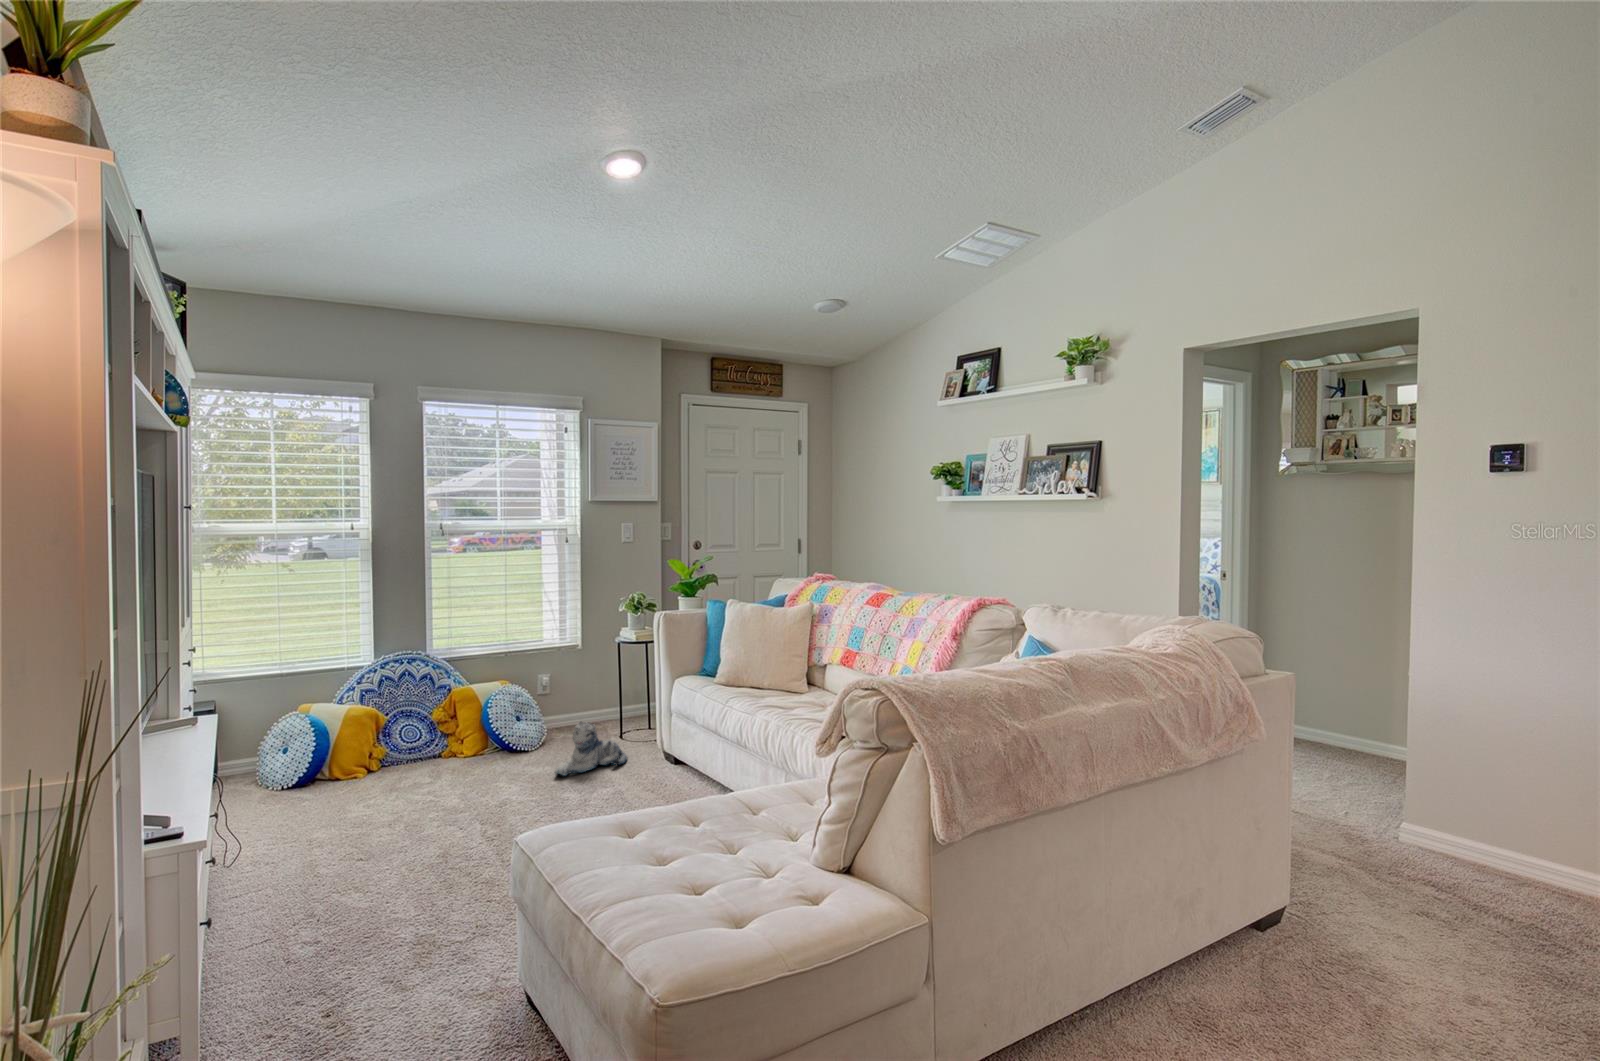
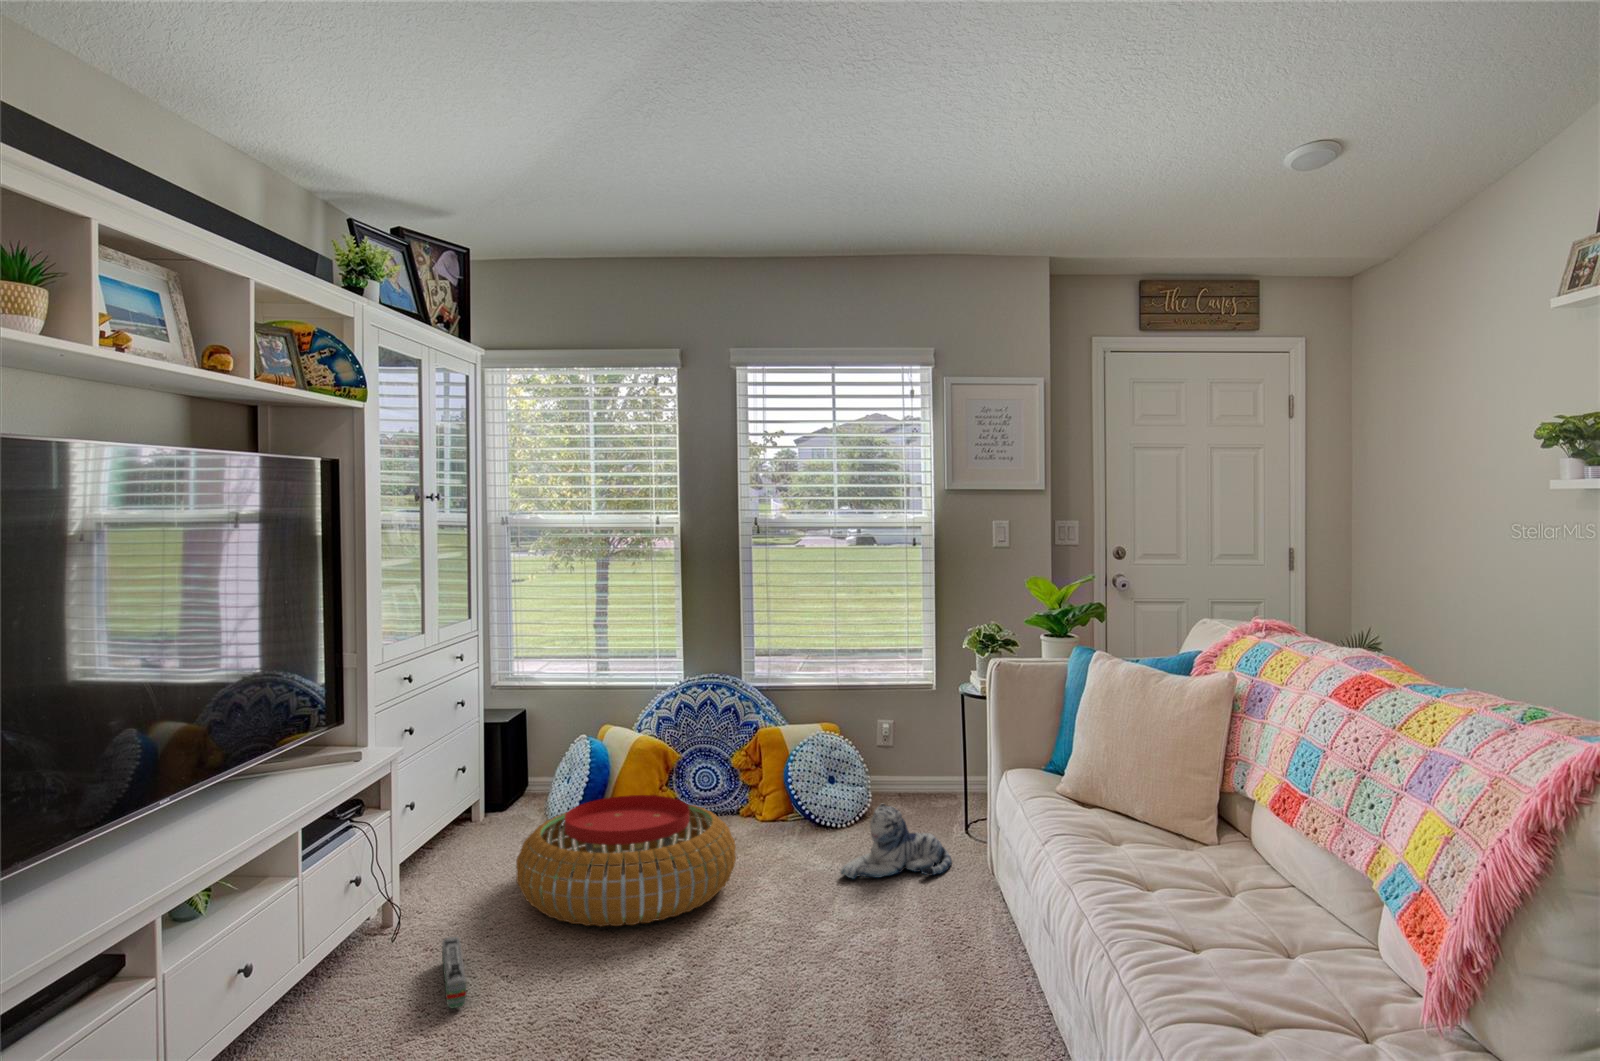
pouf: none [290,739,483,837] -> present [516,795,736,926]
toy train: none [267,855,326,896] -> present [442,936,466,1008]

